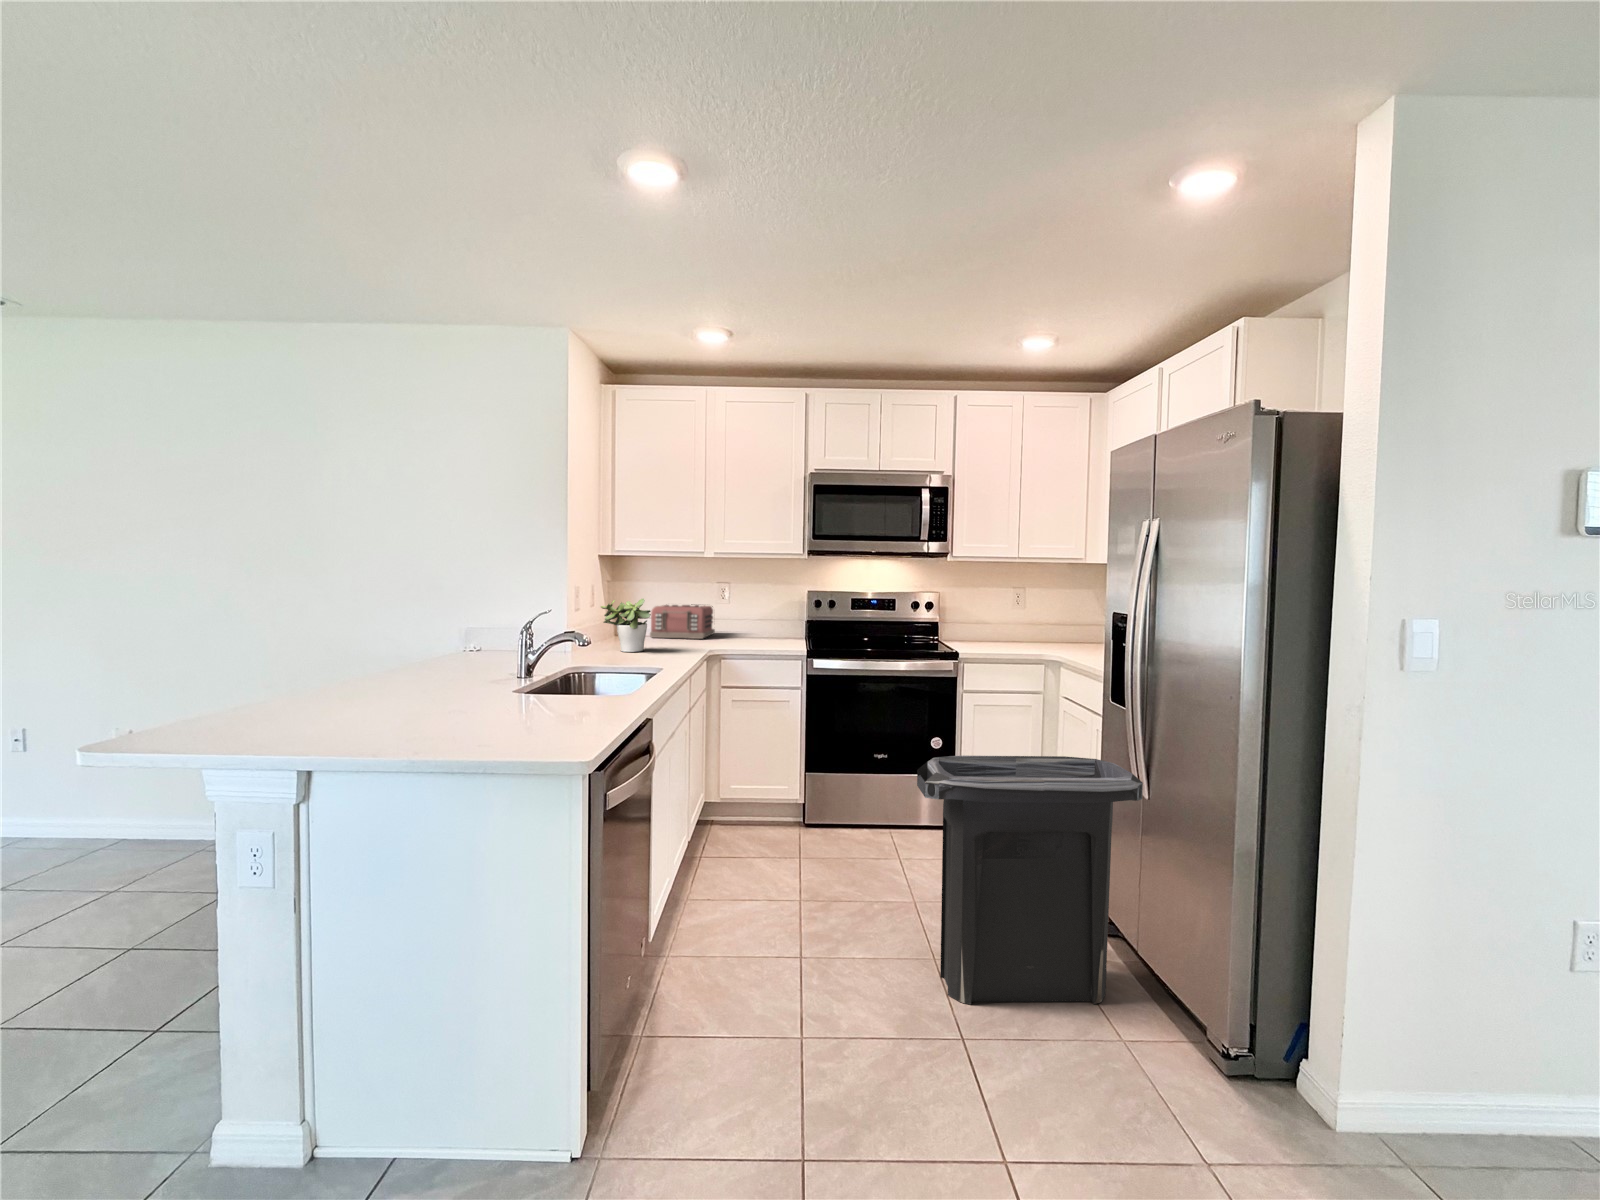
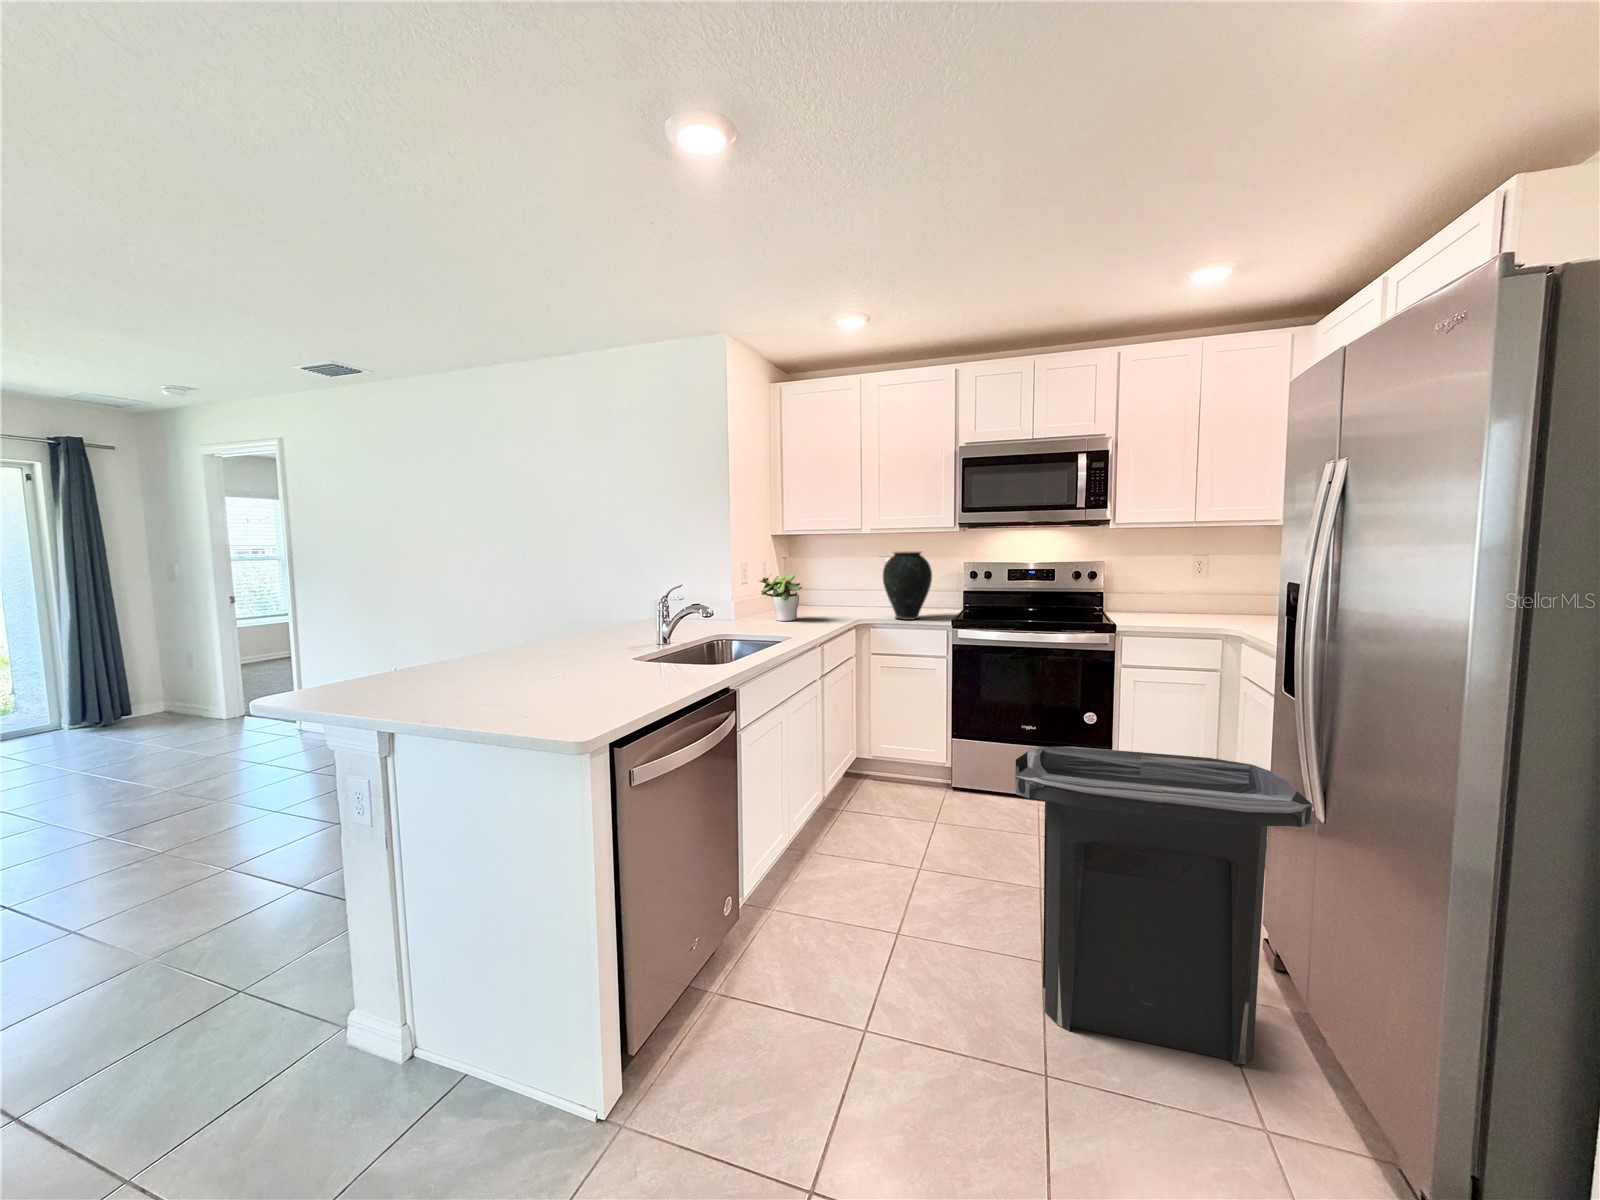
vase: none [735,578,786,649] -> present [883,552,932,620]
toaster: present [650,604,715,639] -> none [817,577,880,609]

